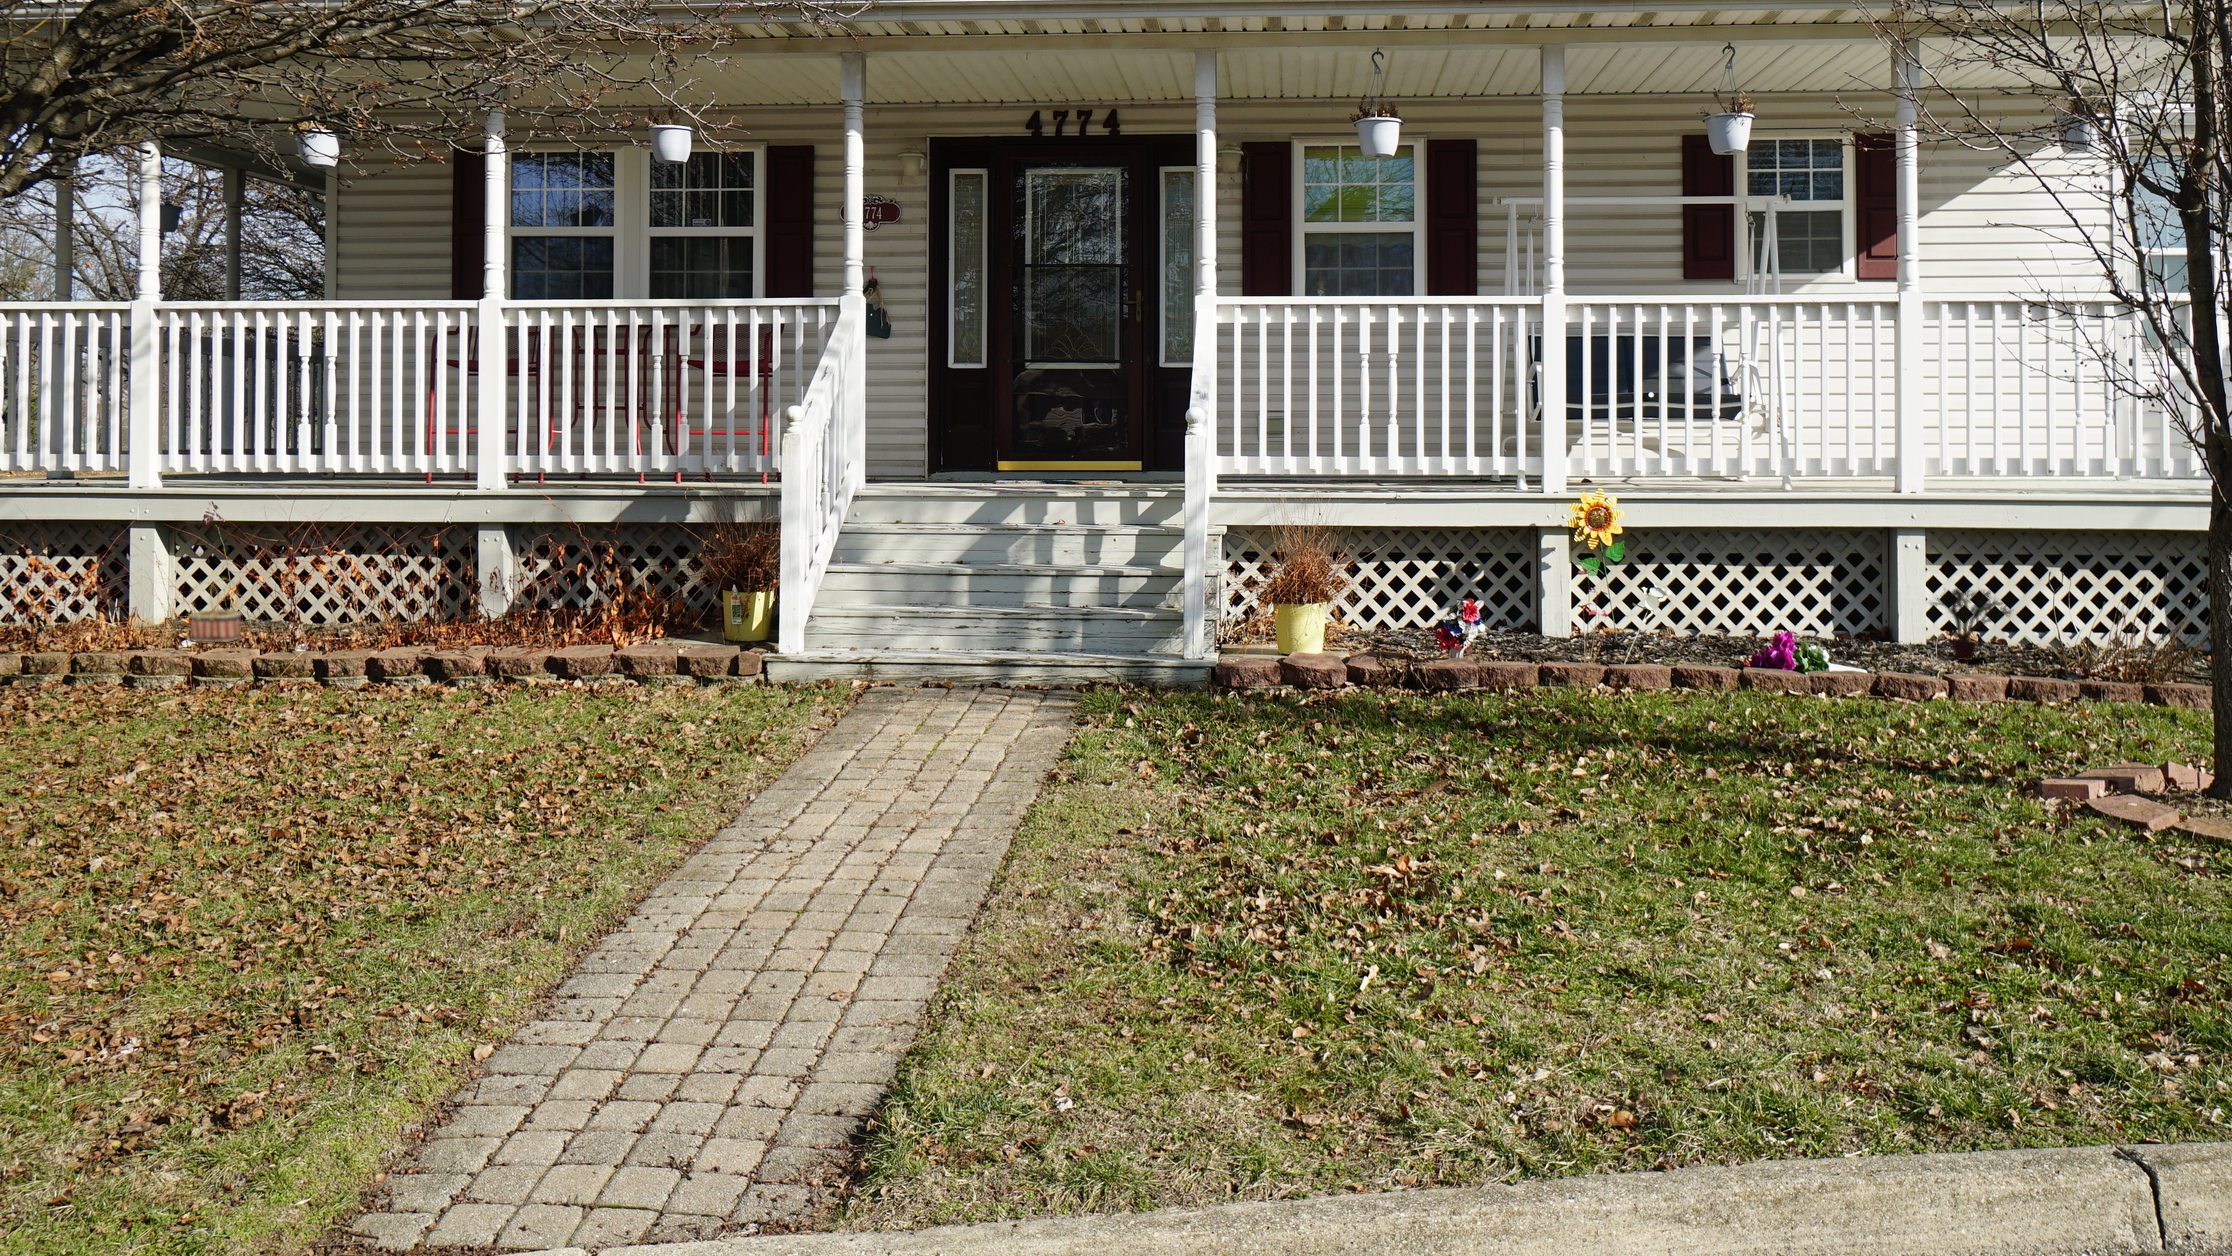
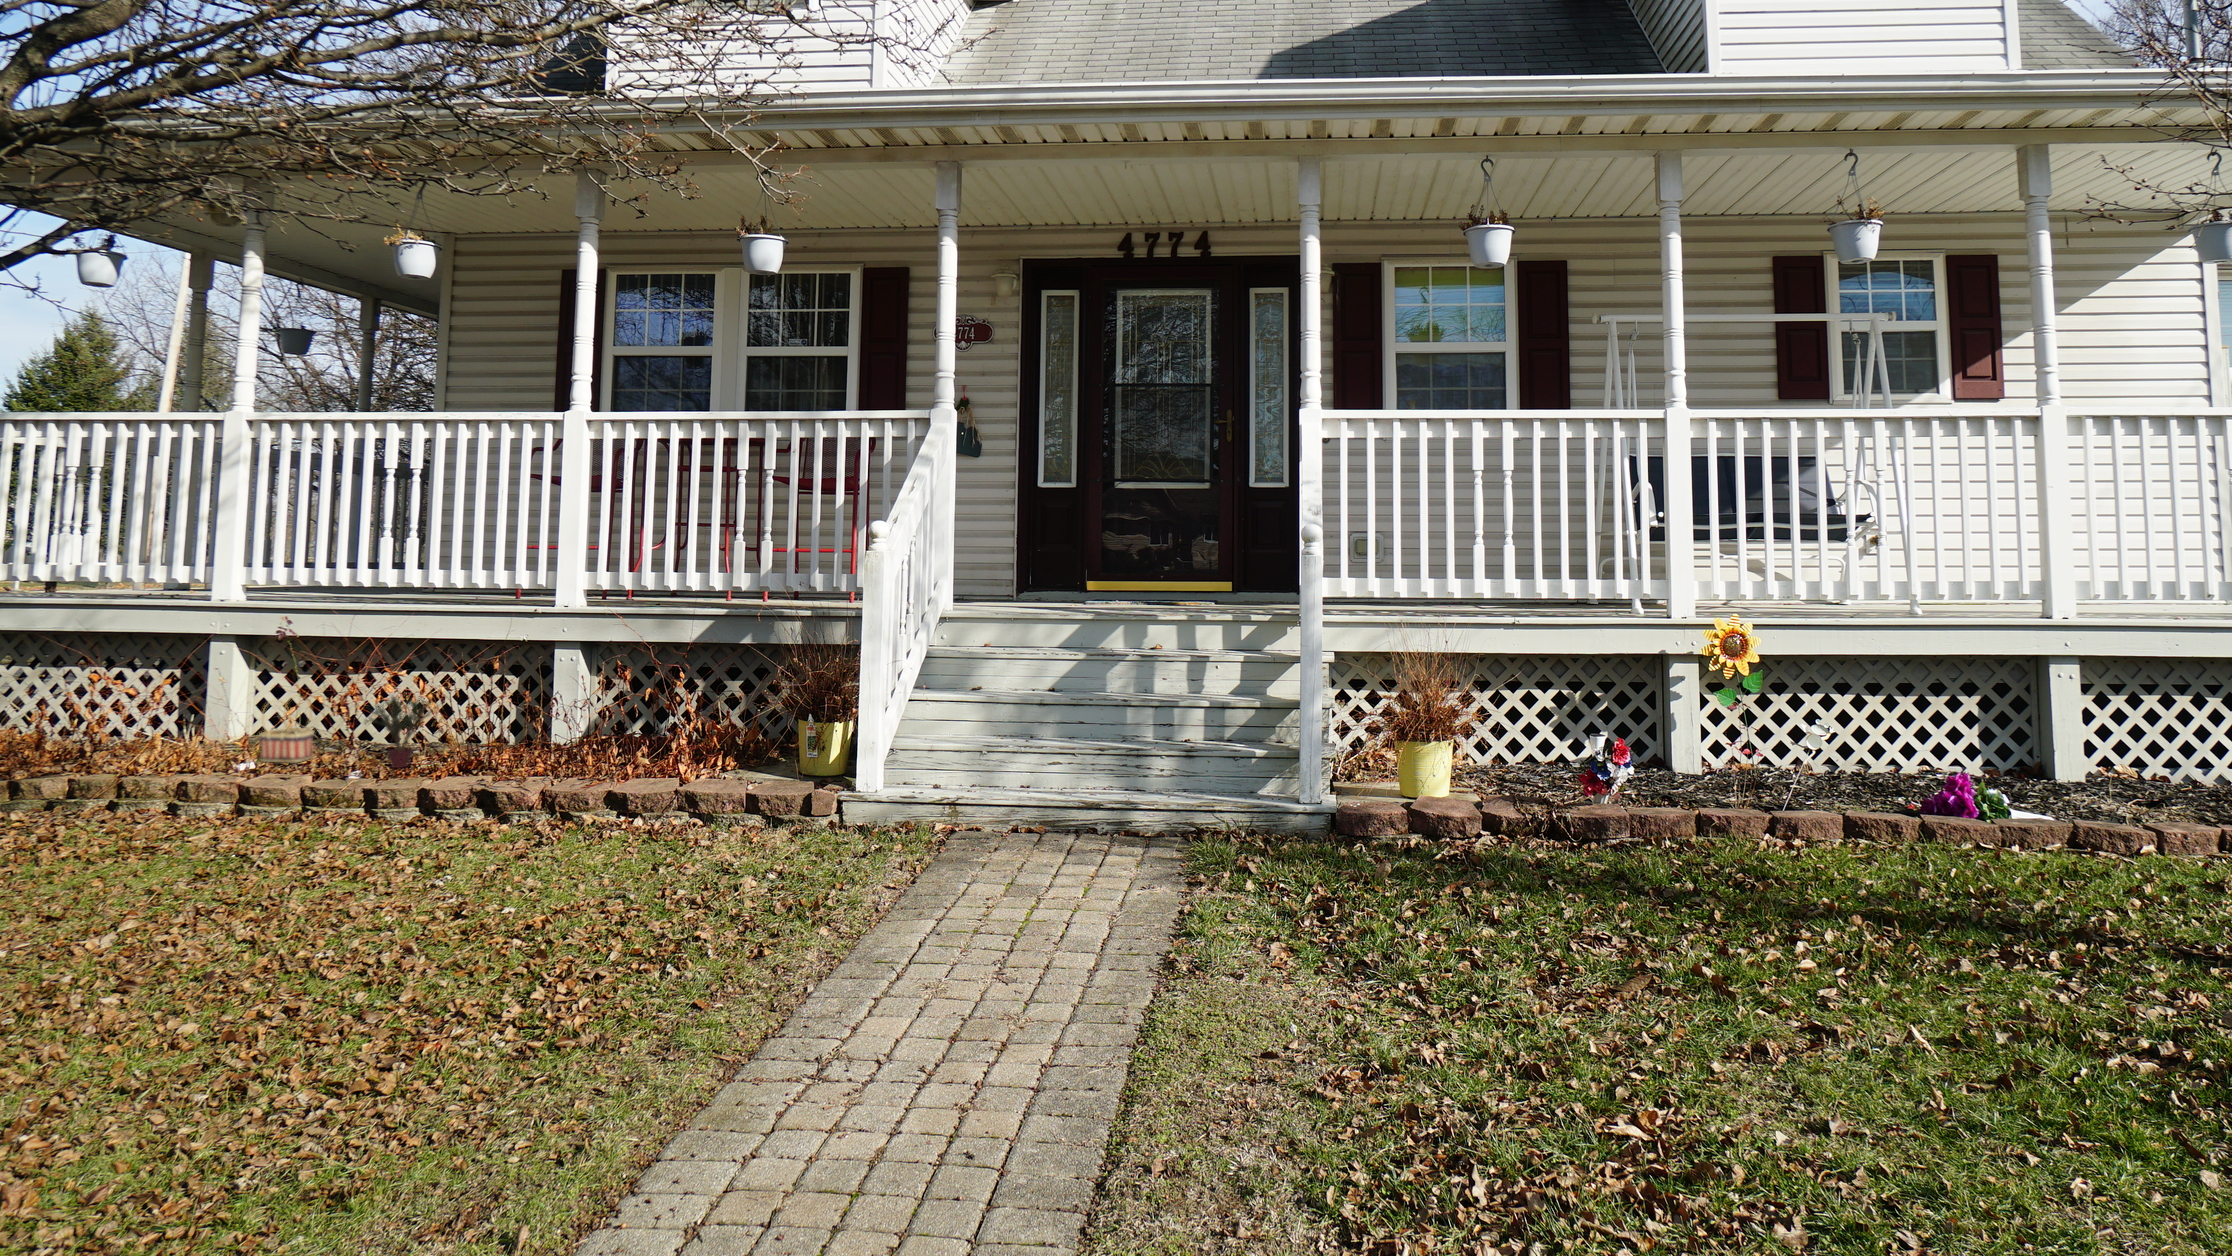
potted plant: present [1932,588,2011,660] -> present [365,696,434,768]

